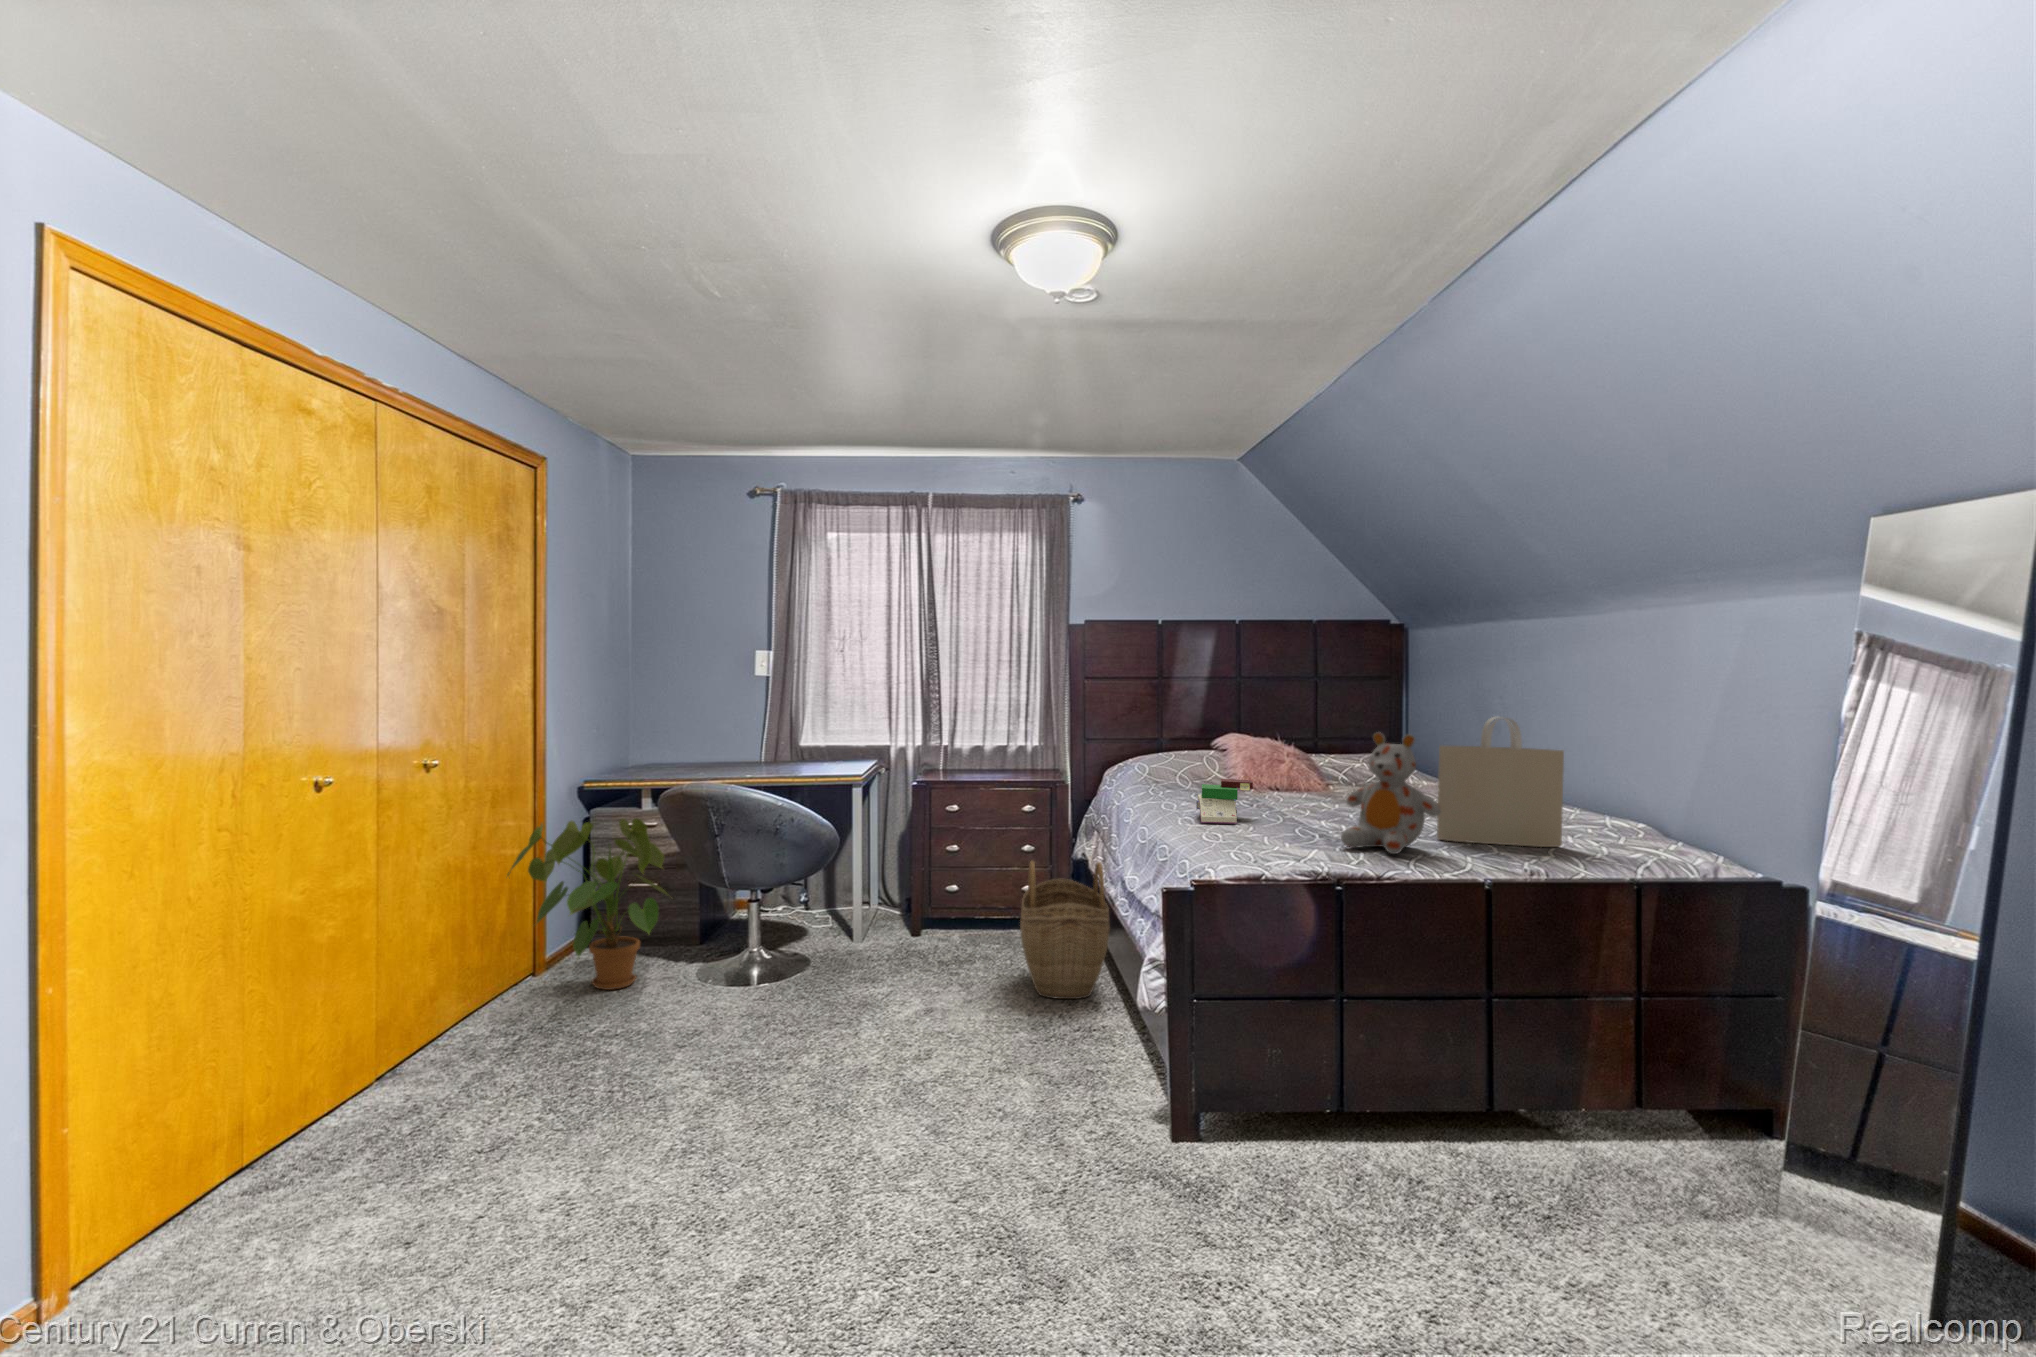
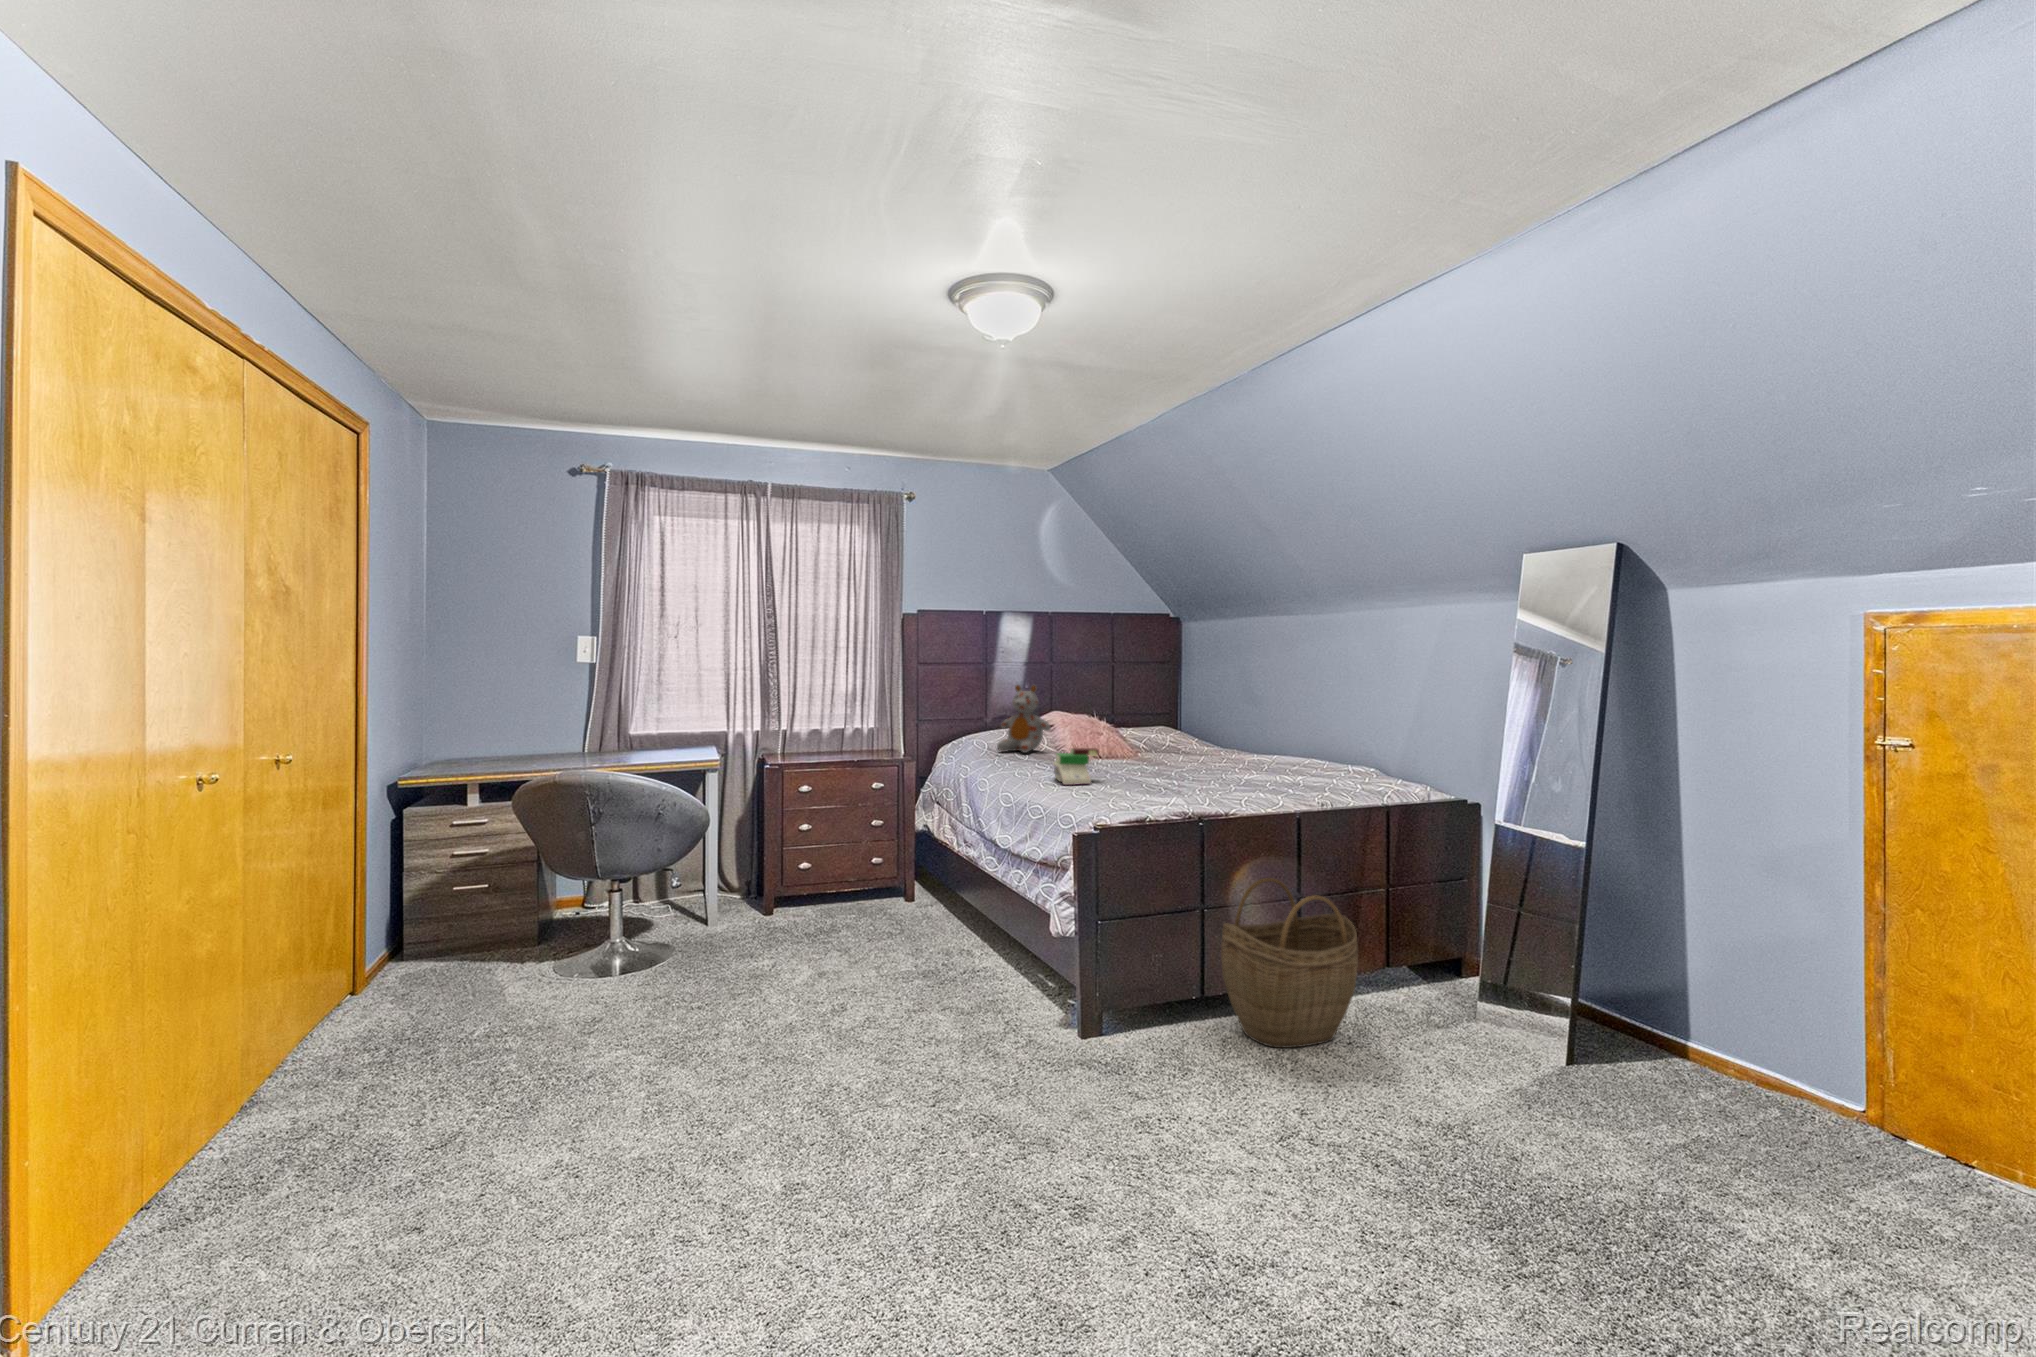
tote bag: present [1437,717,1564,847] -> none [1244,689,1331,787]
stuffed bear: present [1341,732,1441,854] -> present [997,685,1051,753]
house plant: present [507,818,667,990] -> none [370,814,553,988]
woven basket: present [1020,861,1109,999] -> present [1221,878,1358,1048]

